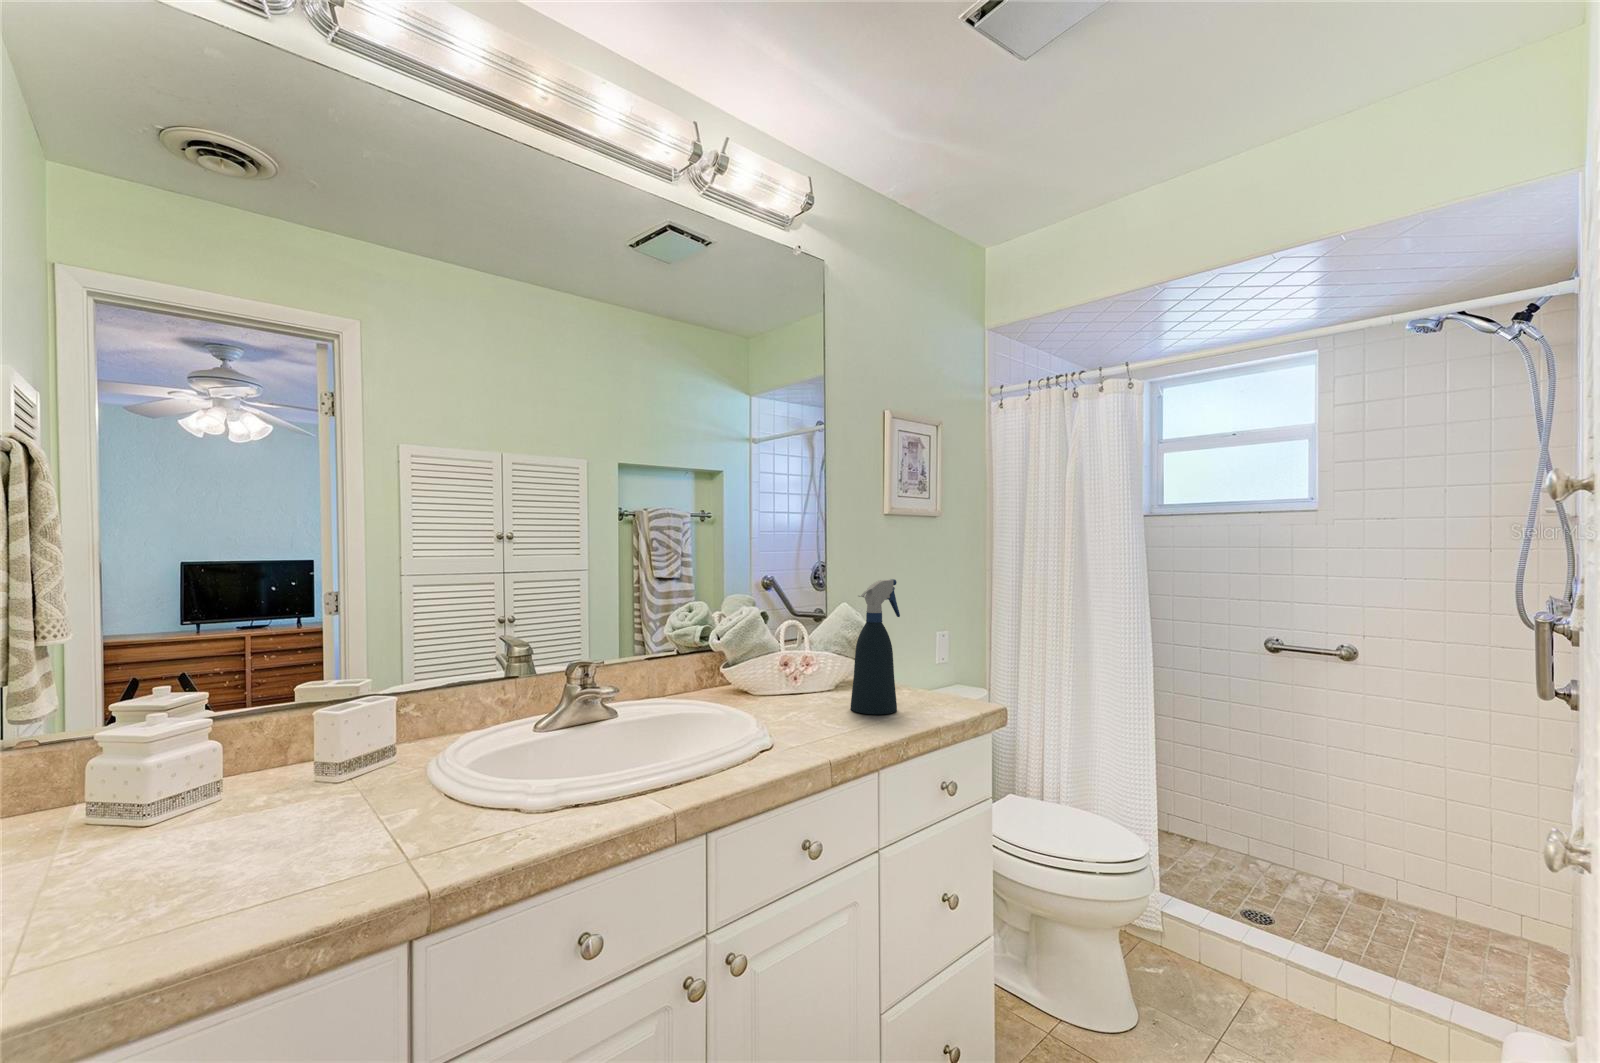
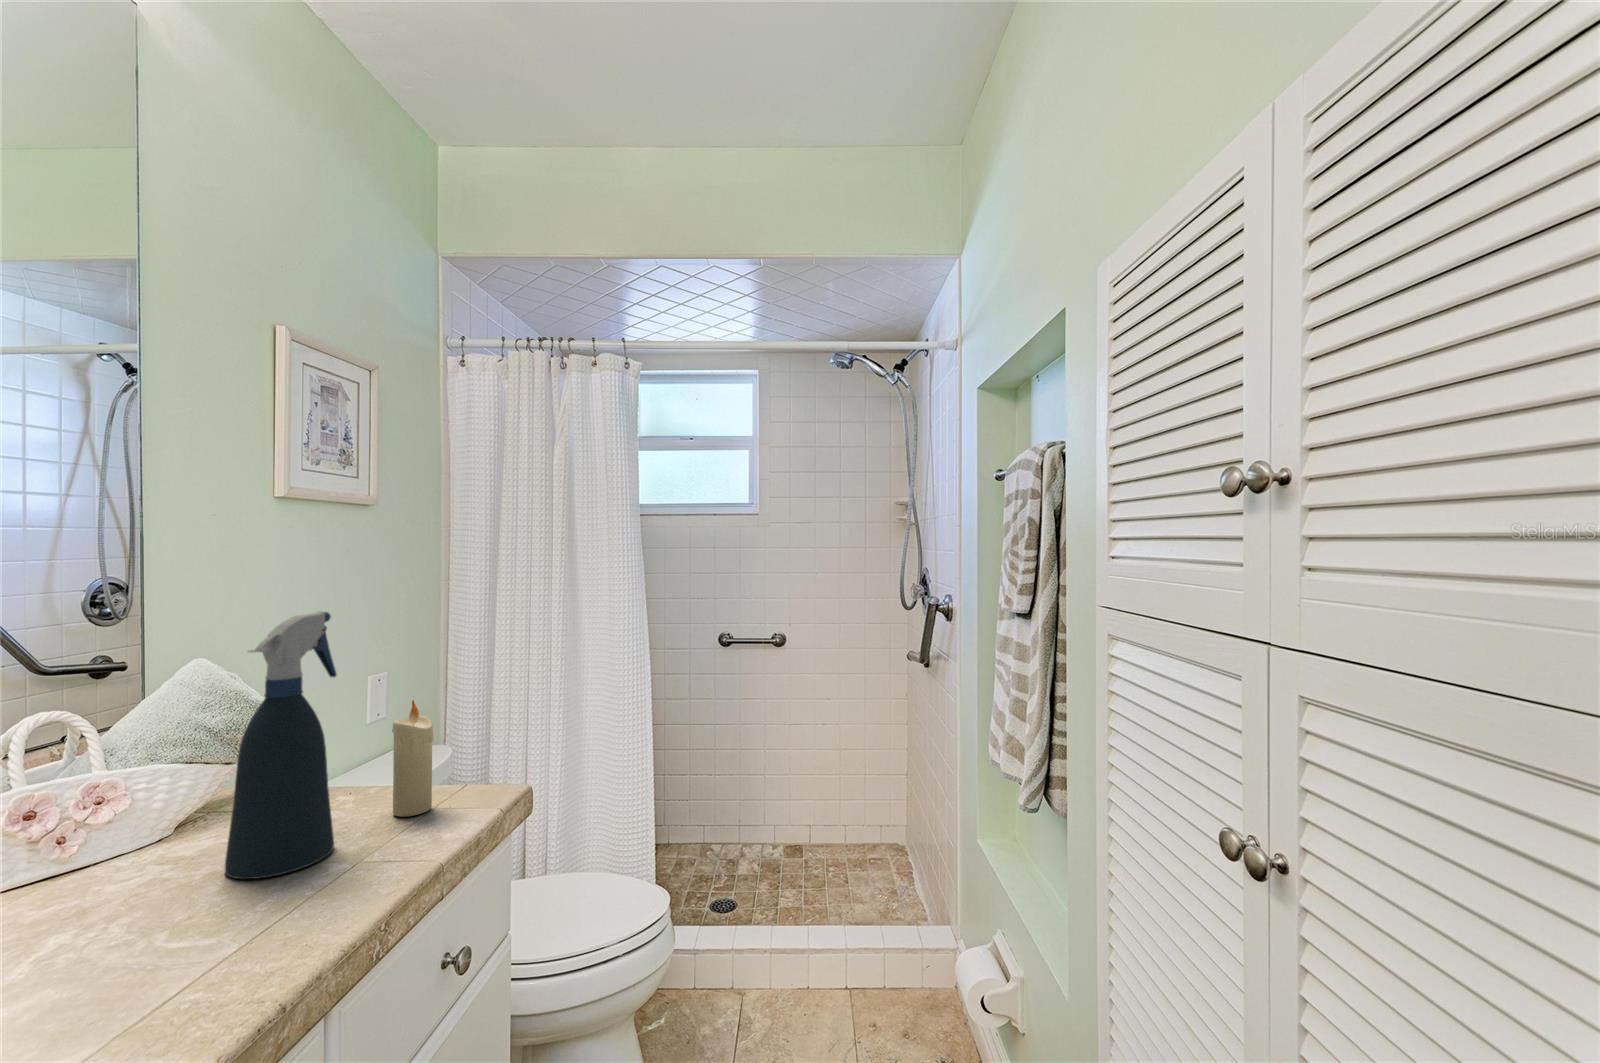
candle: none [929,637,950,707] -> present [392,700,433,817]

